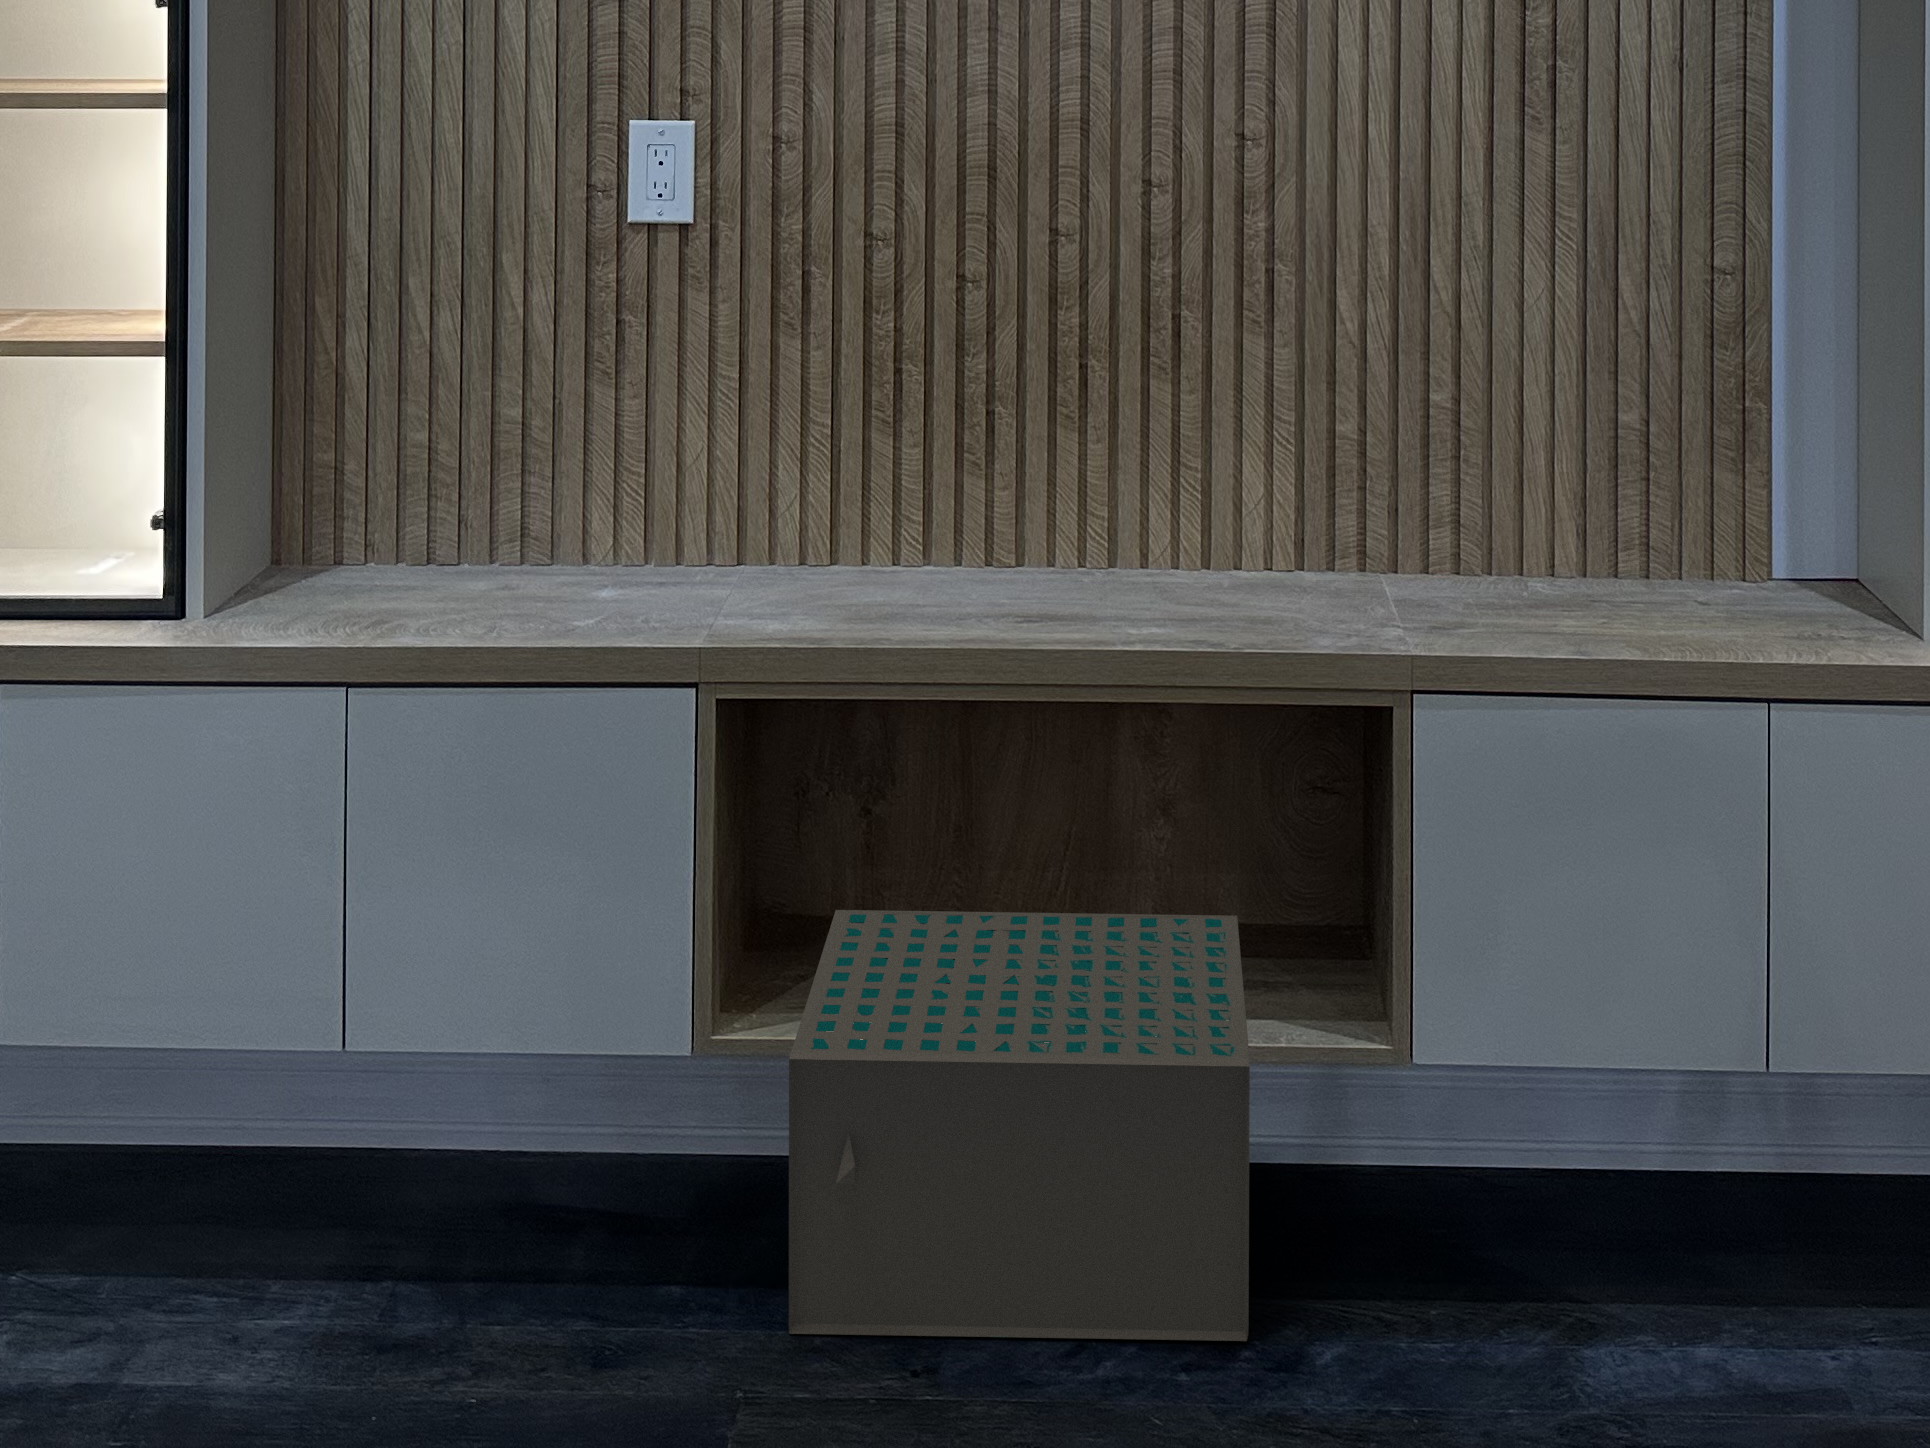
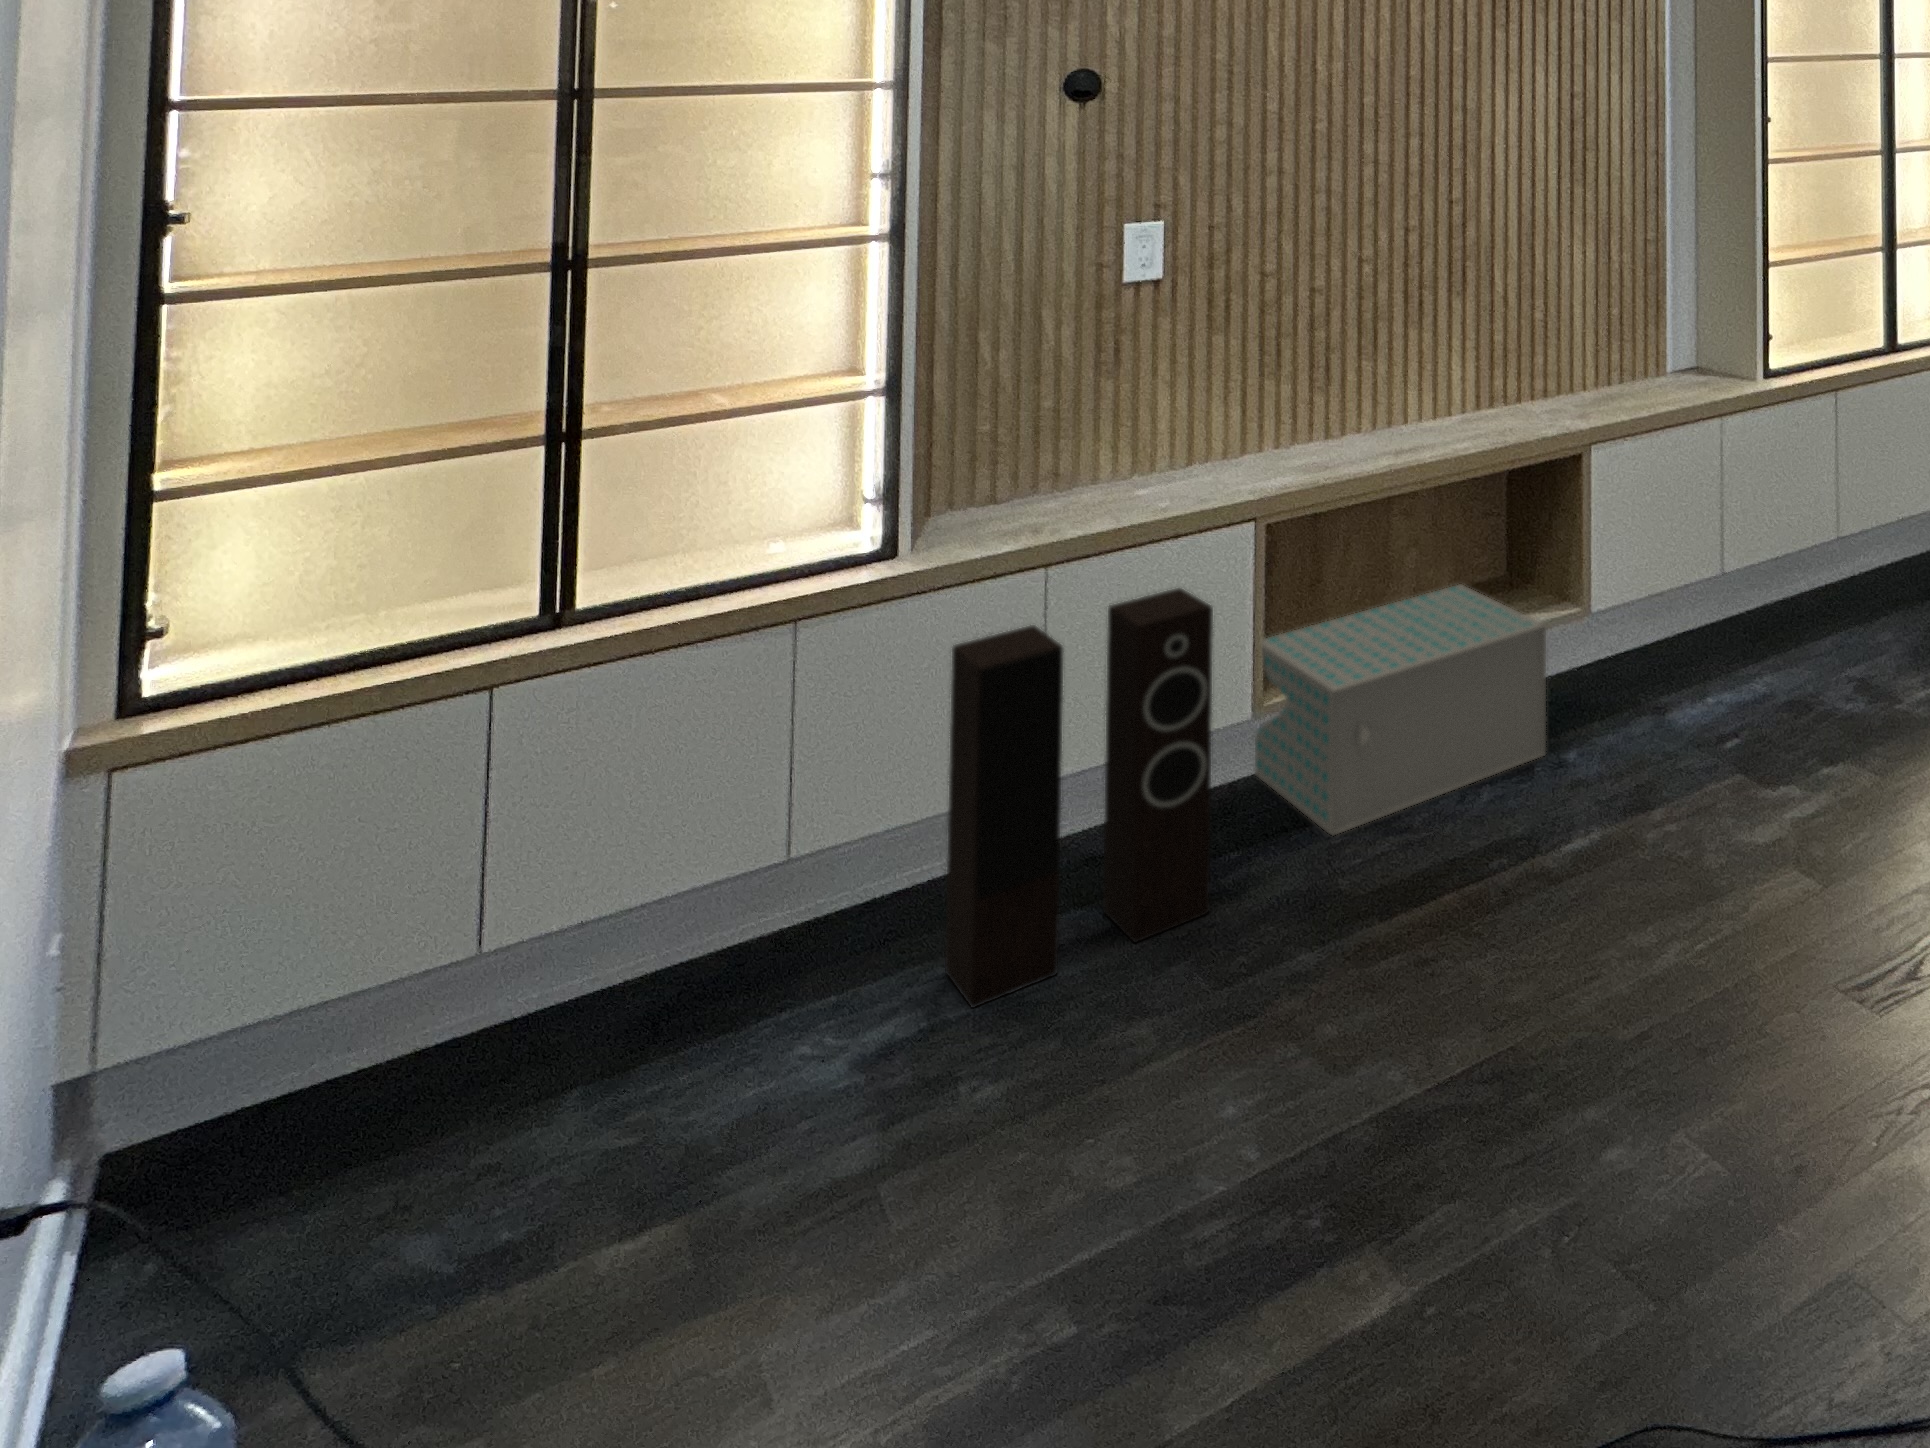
speaker: none [115,781,529,1392] -> present [945,588,1213,1007]

